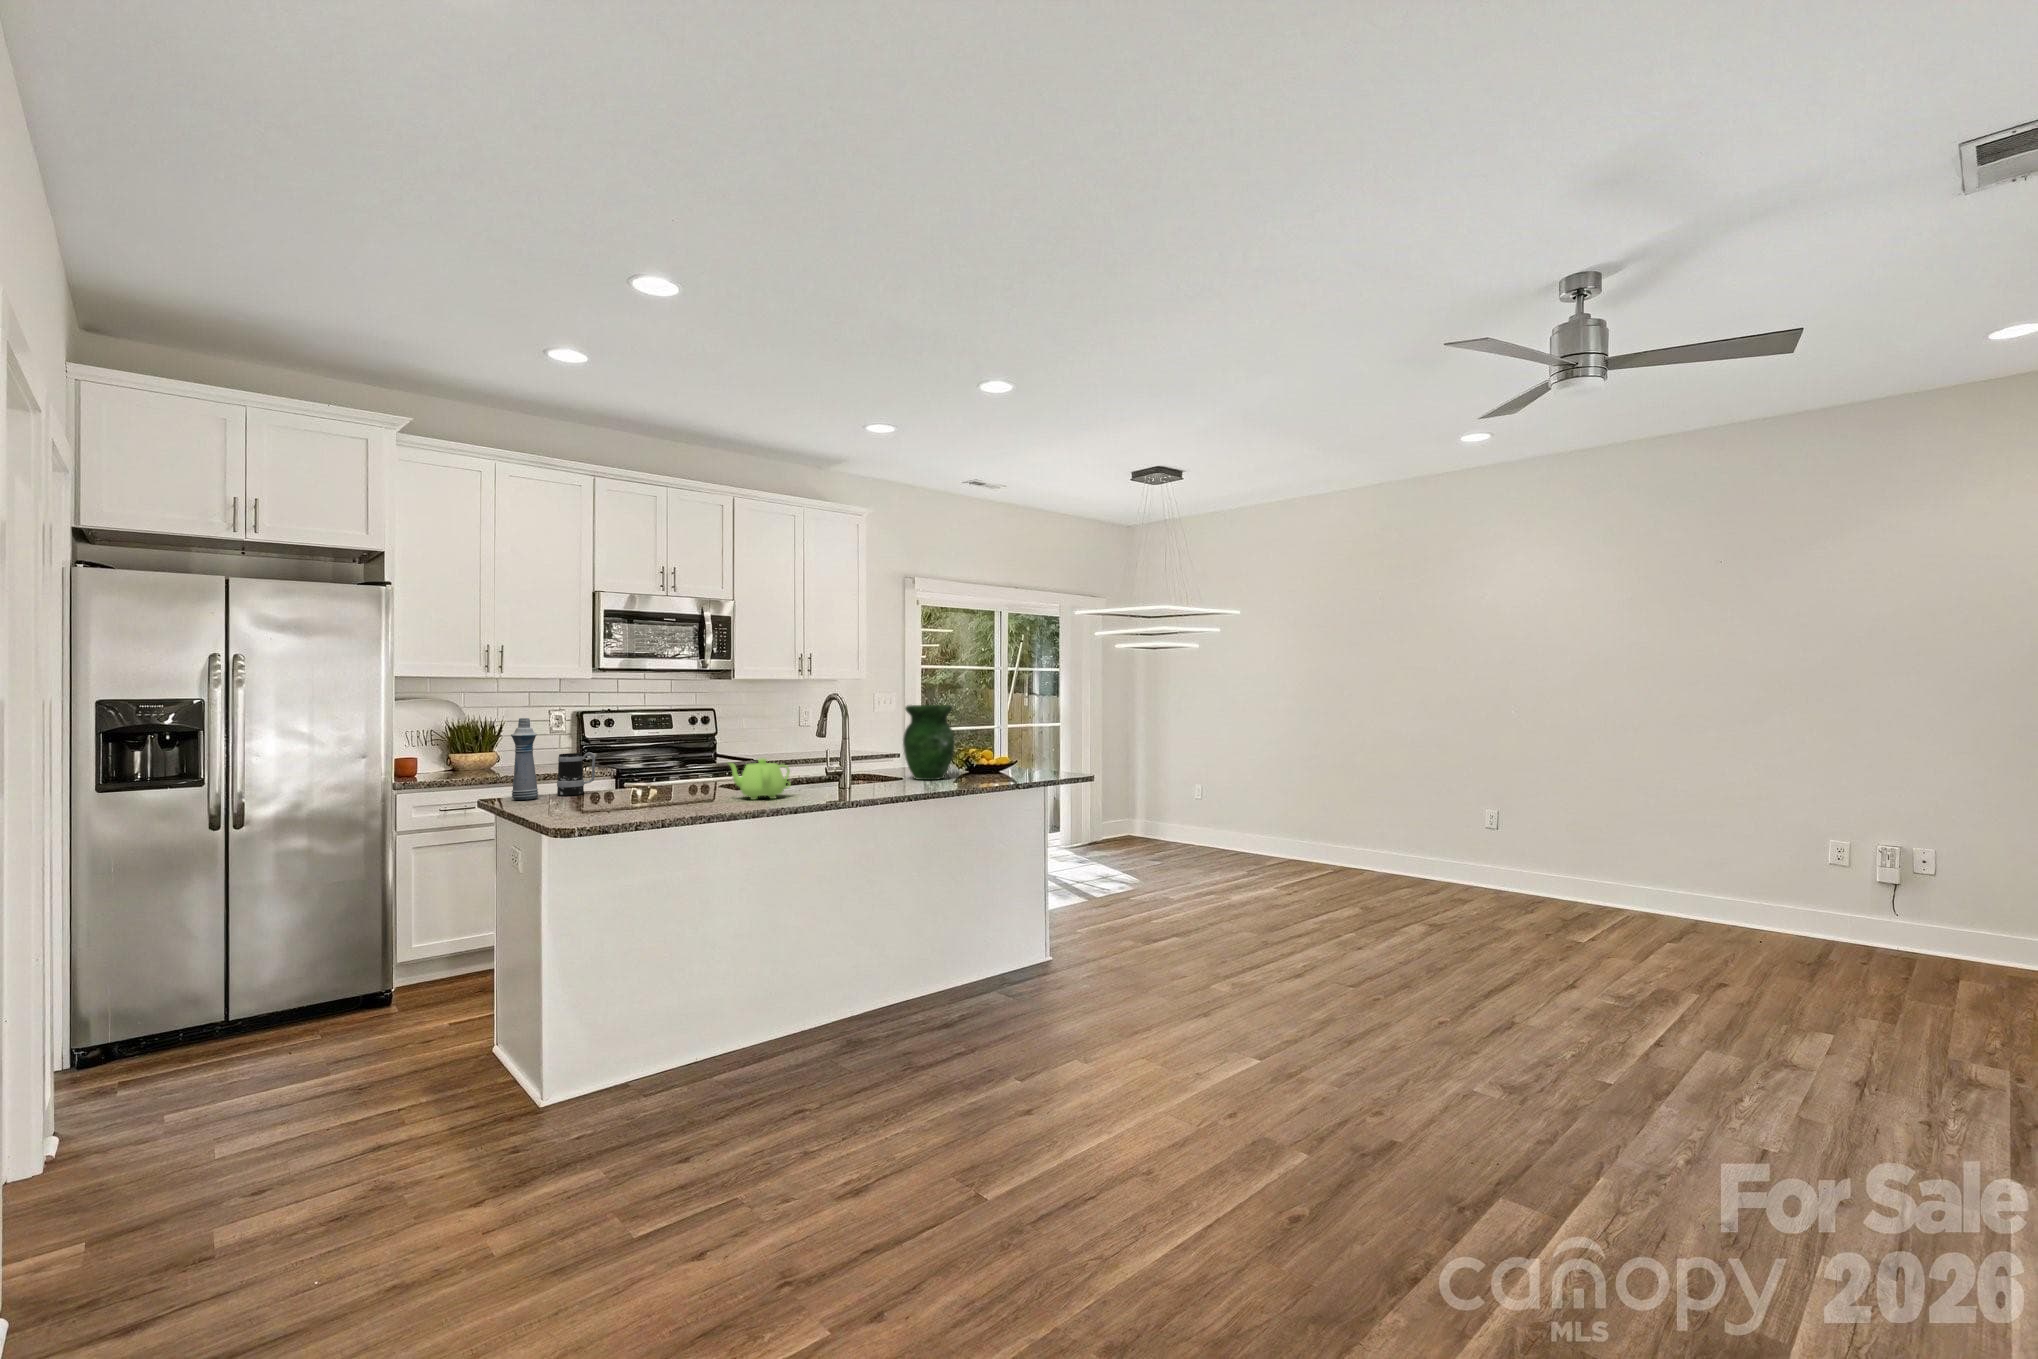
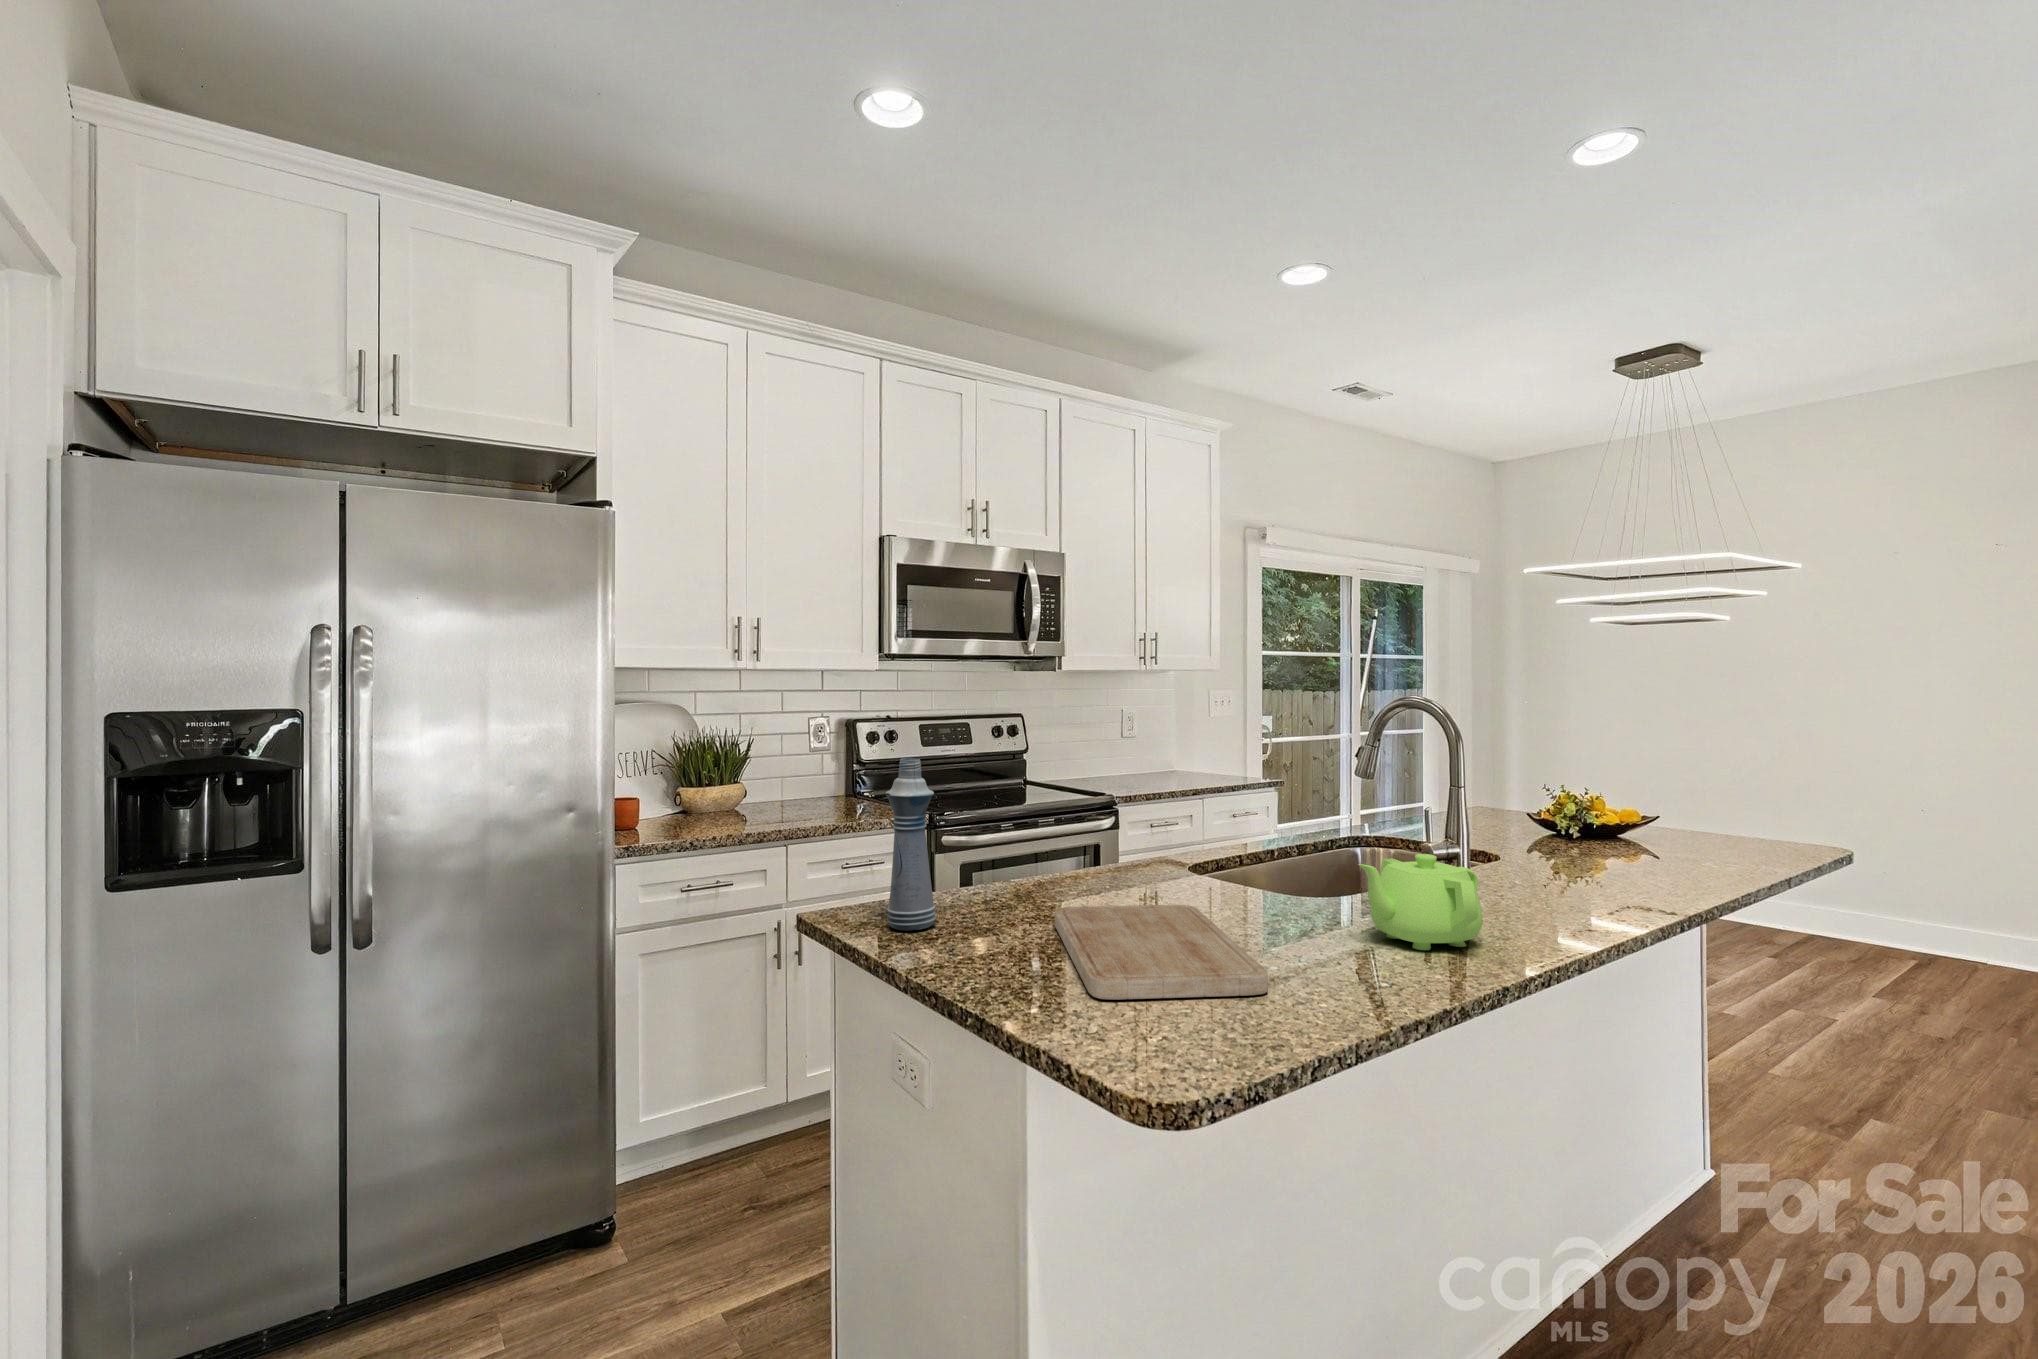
vase: present [903,705,954,780] -> none [1538,725,1652,874]
mug: present [557,752,595,796] -> none [955,823,1024,914]
cutting board: none [570,788,669,811] -> present [1055,905,1268,1000]

